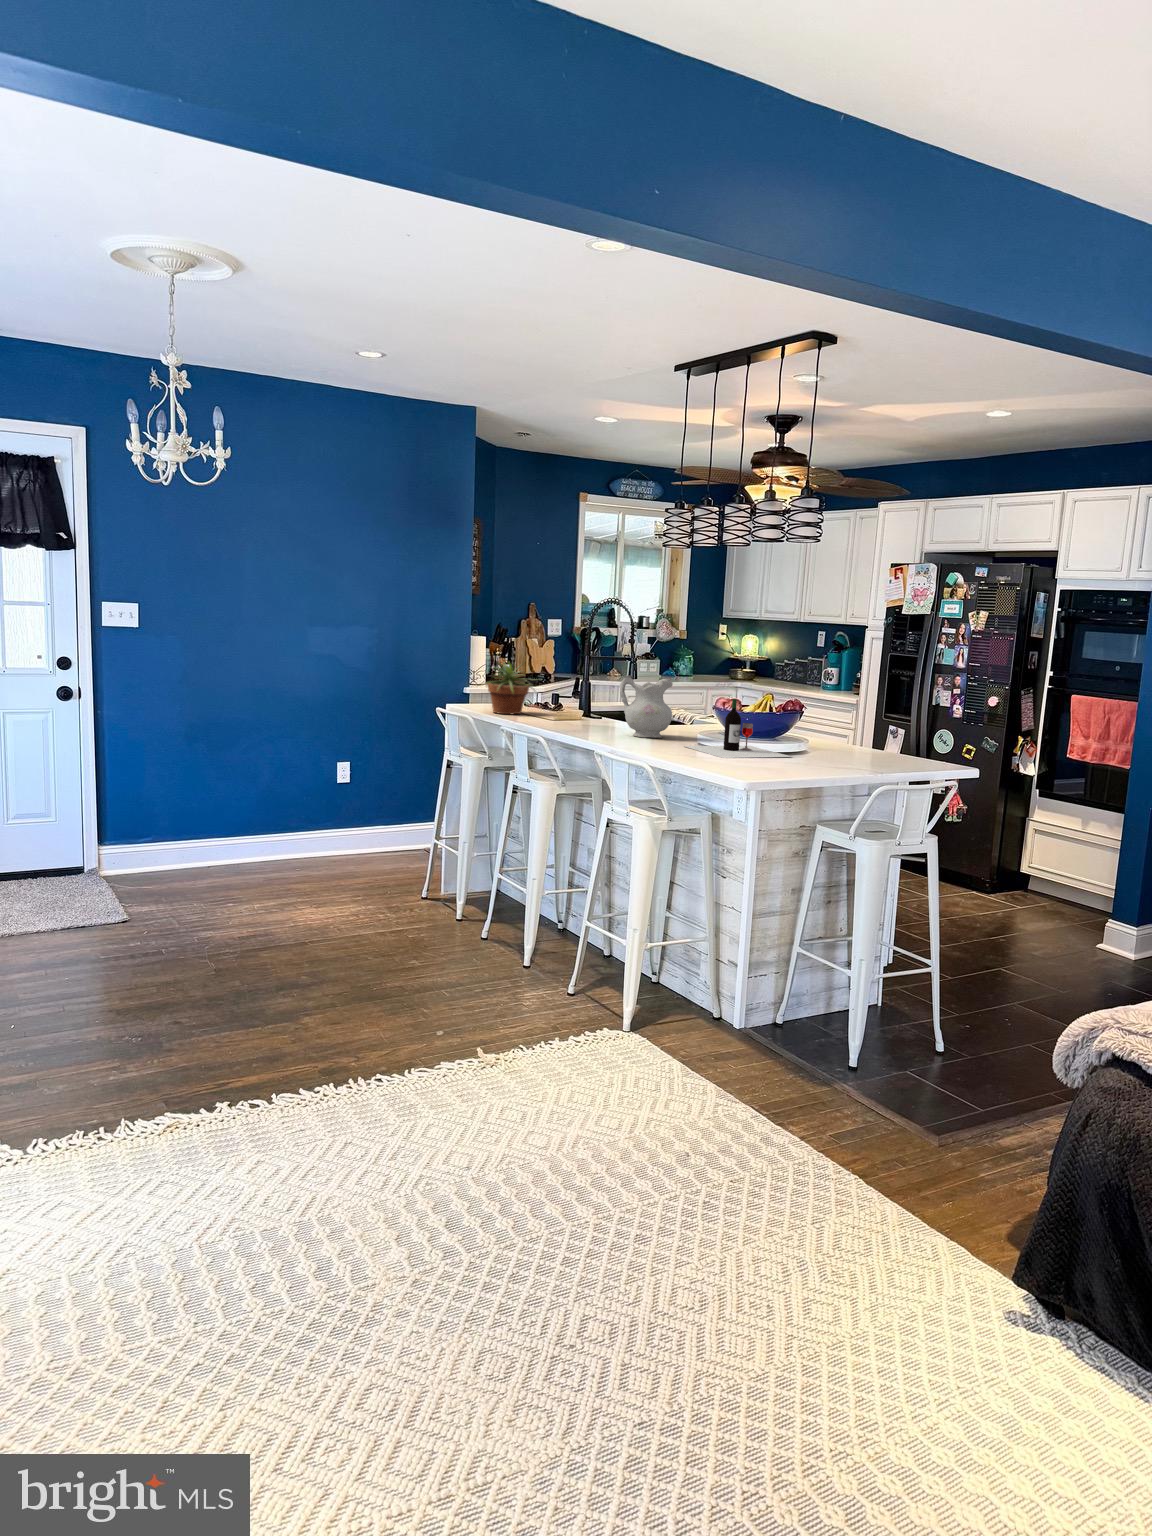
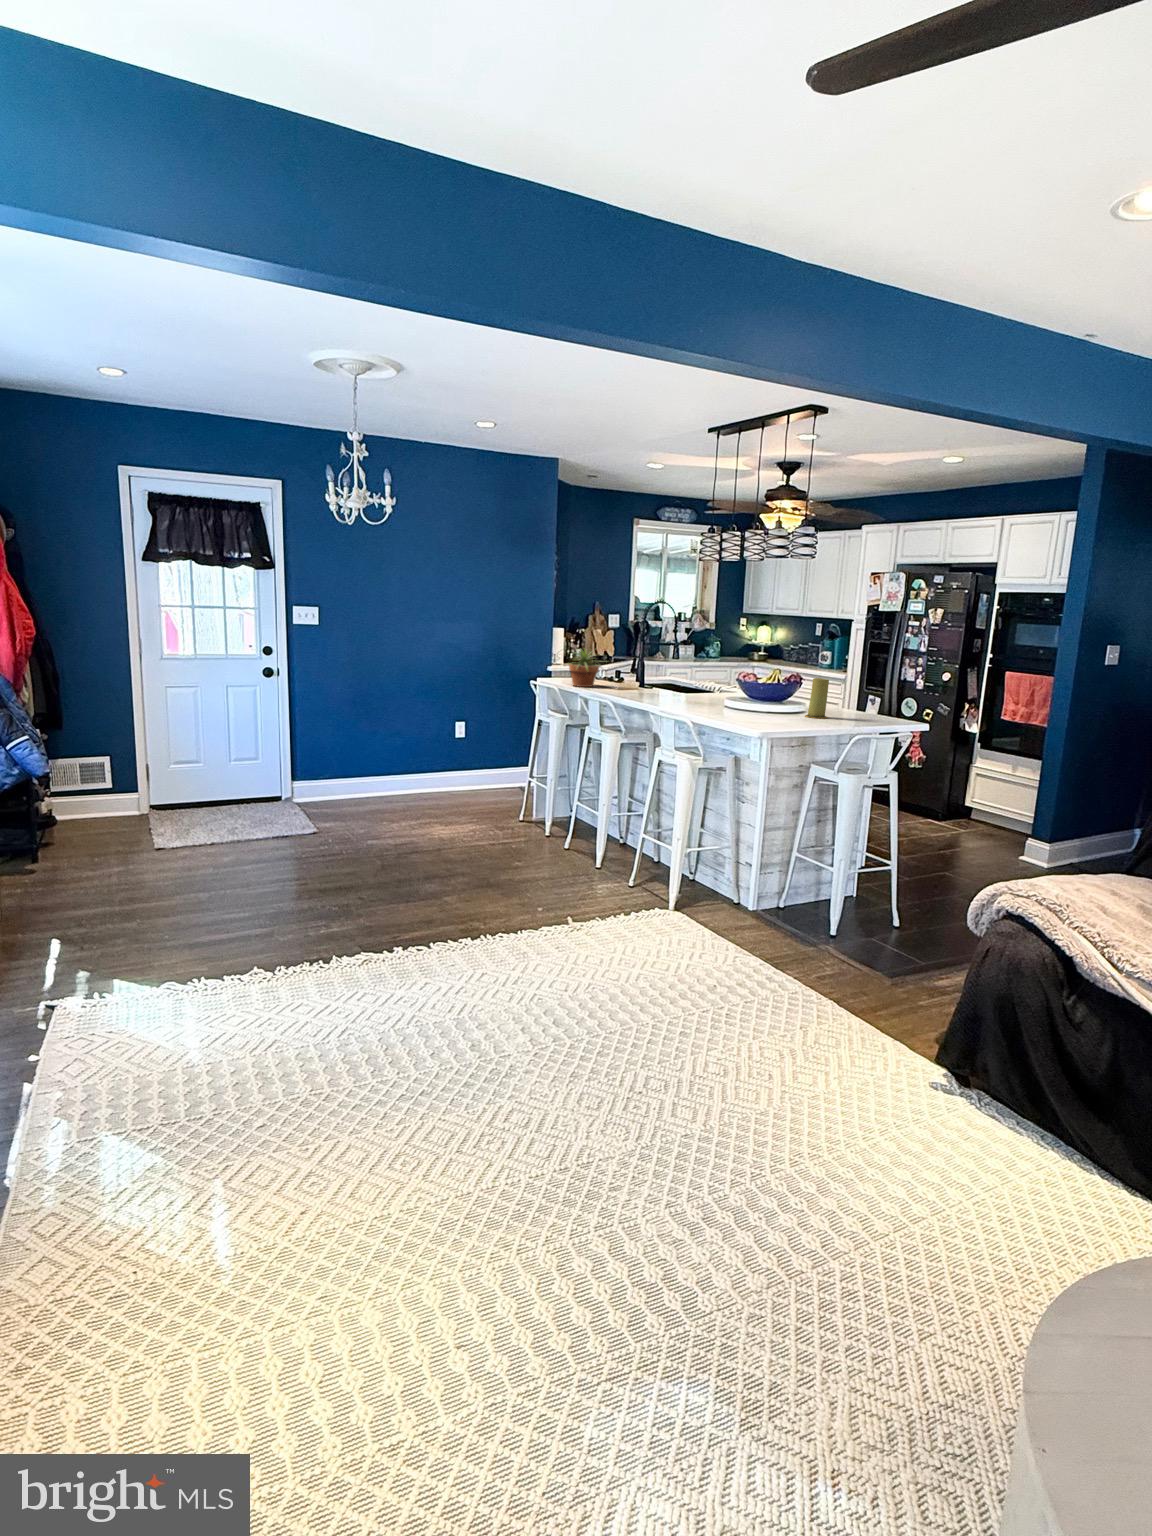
ceramic pitcher: present [620,675,673,738] -> none [667,658,706,704]
wine bottle: present [685,699,791,758] -> none [714,675,793,717]
candle: none [809,703,841,759] -> present [805,678,829,718]

